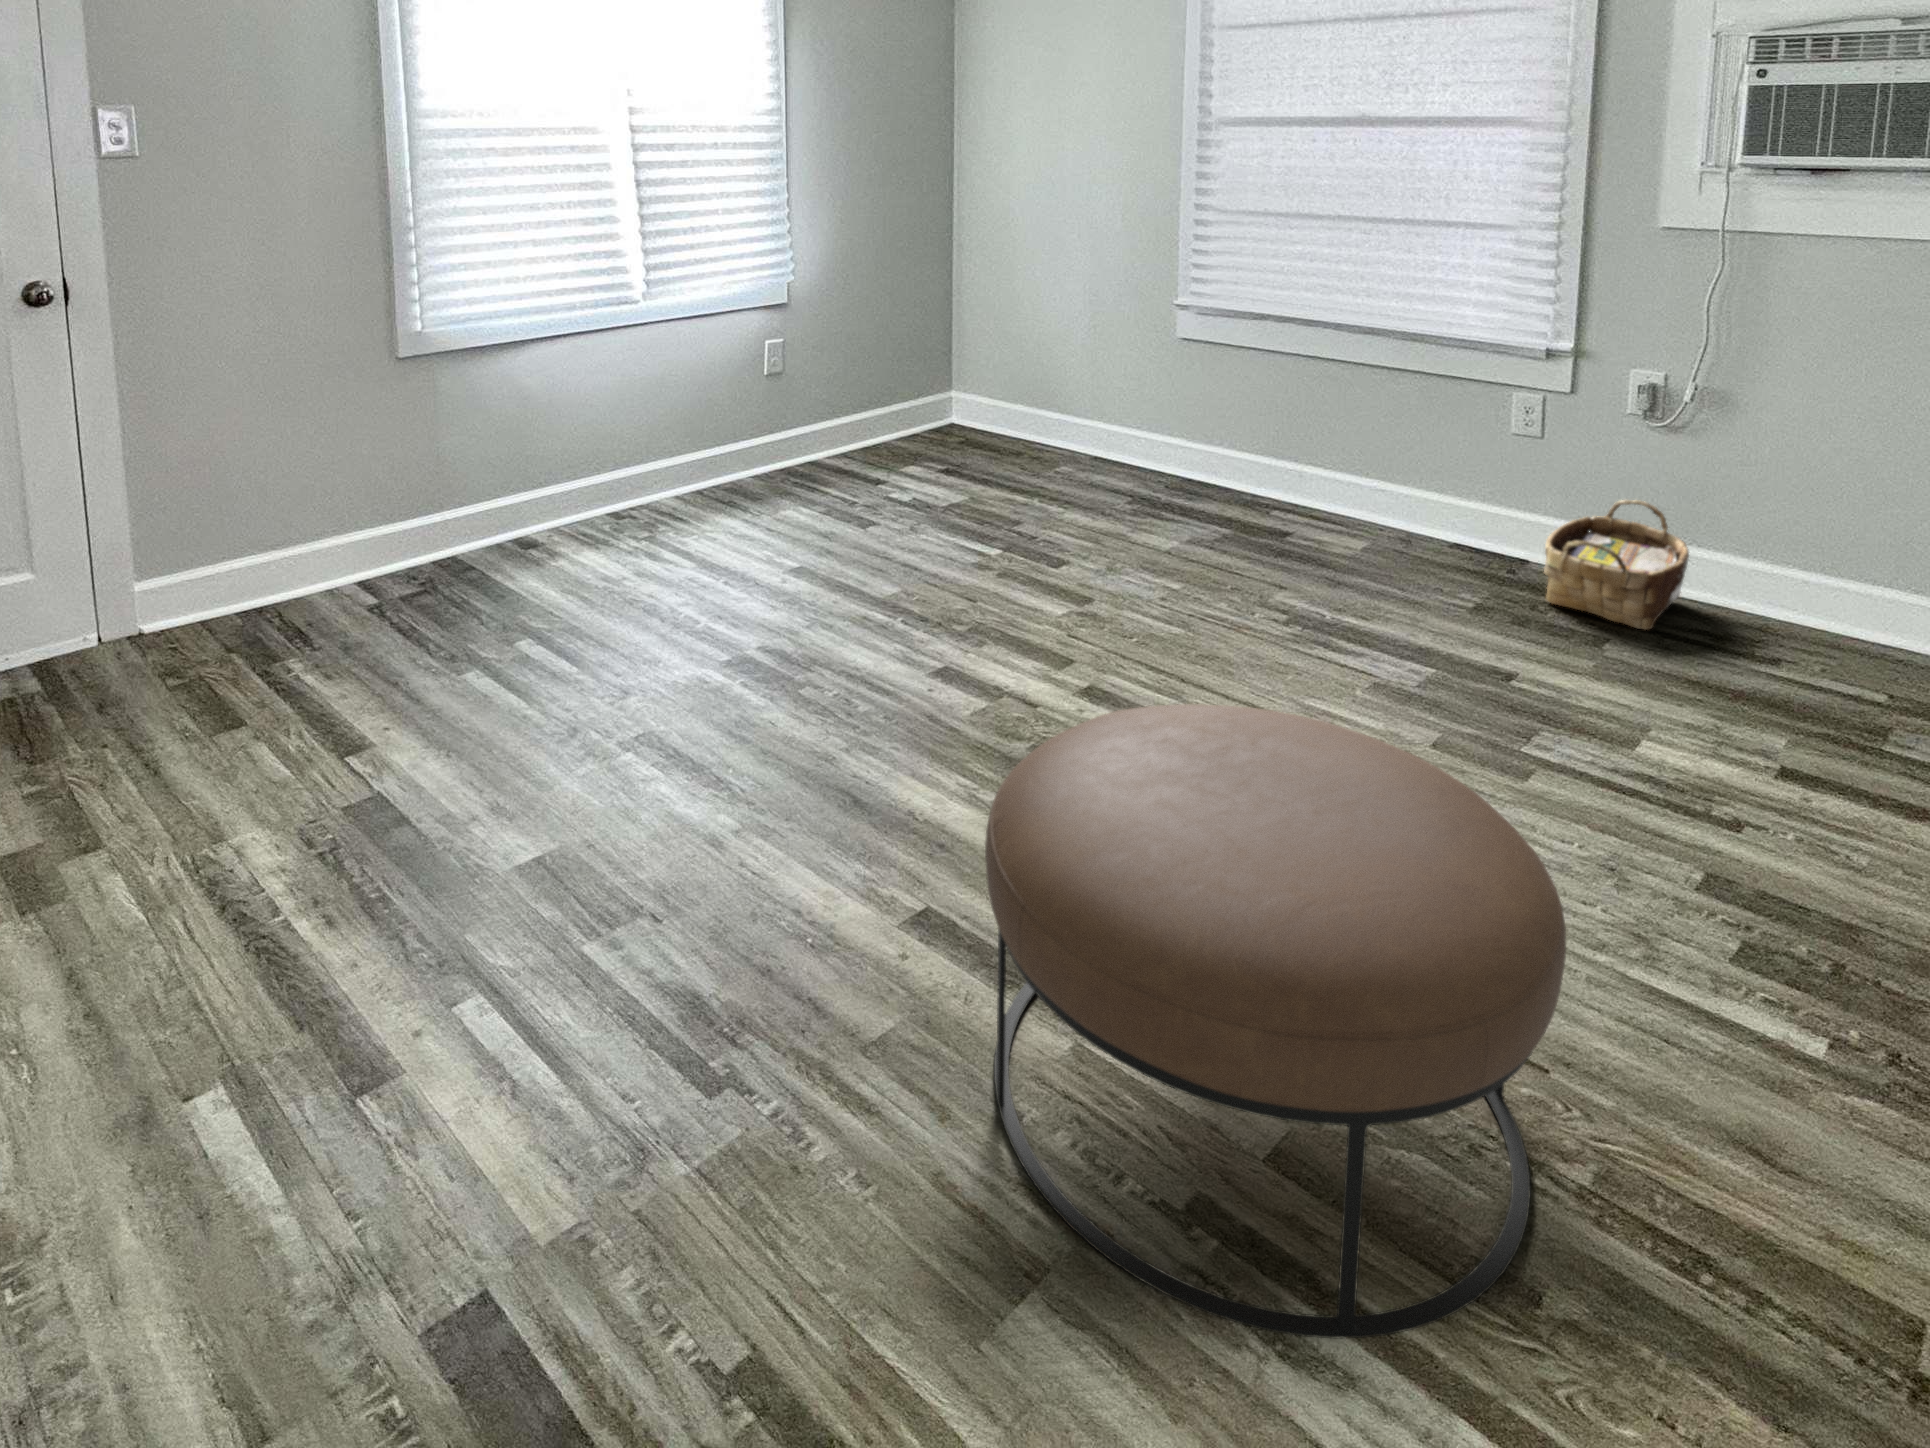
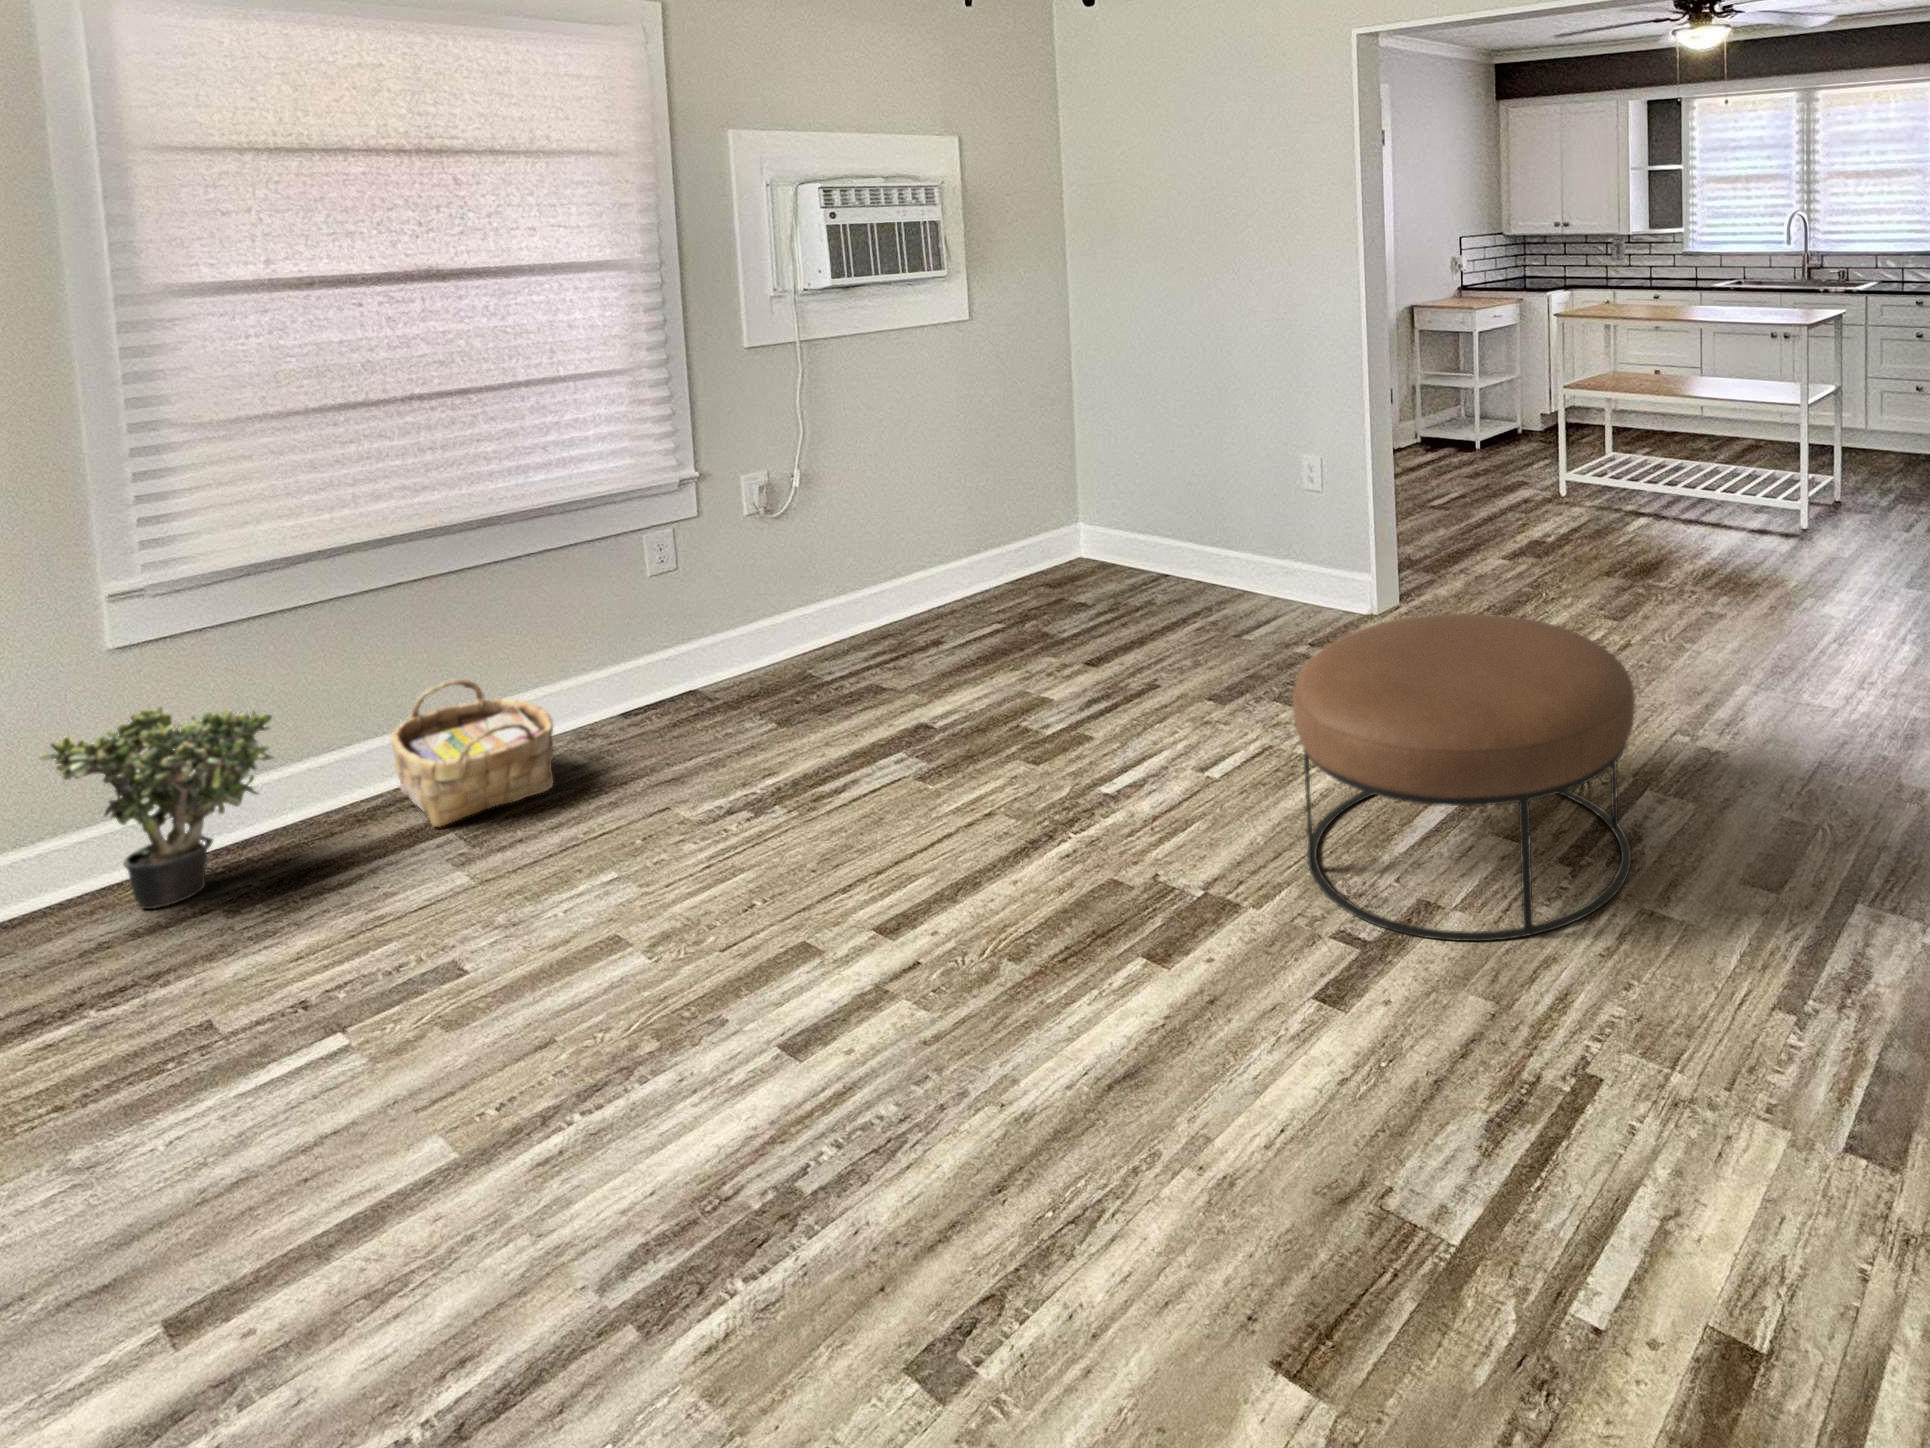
potted plant: none [1118,373,1217,491] -> present [39,706,273,909]
woven basket: present [1544,500,1689,630] -> present [391,680,554,827]

